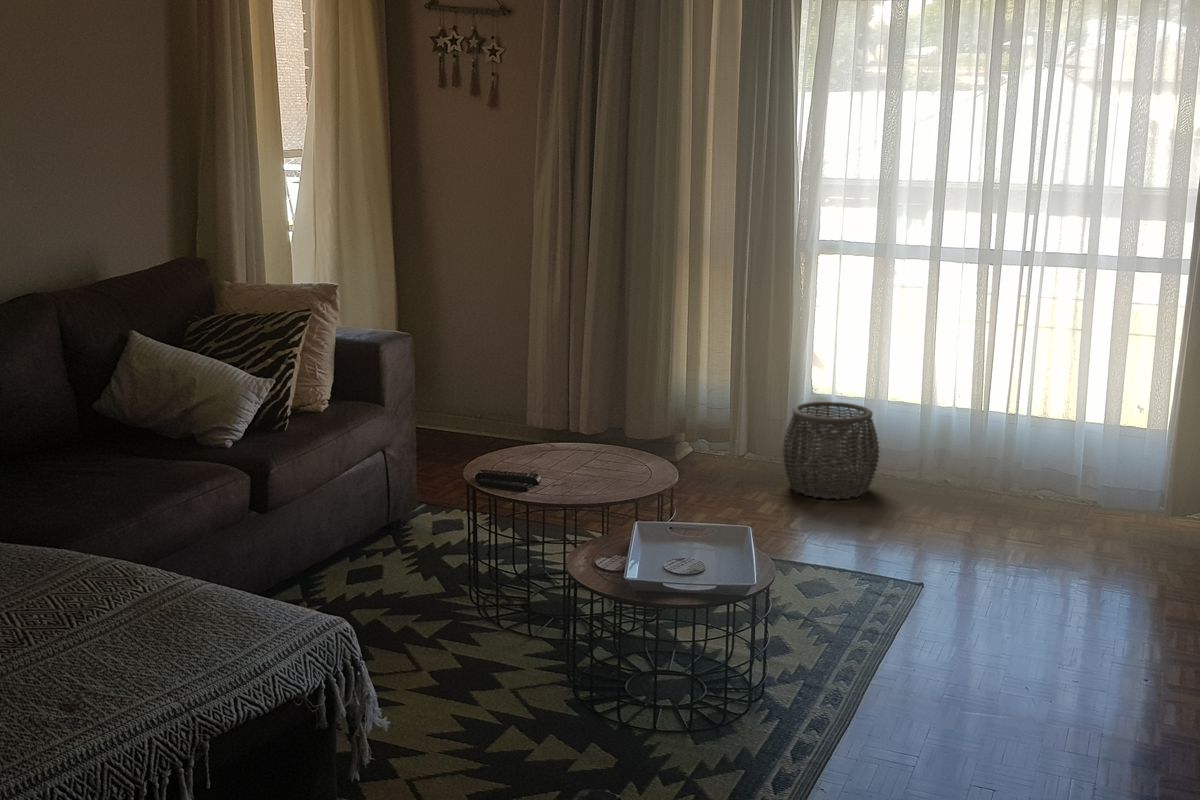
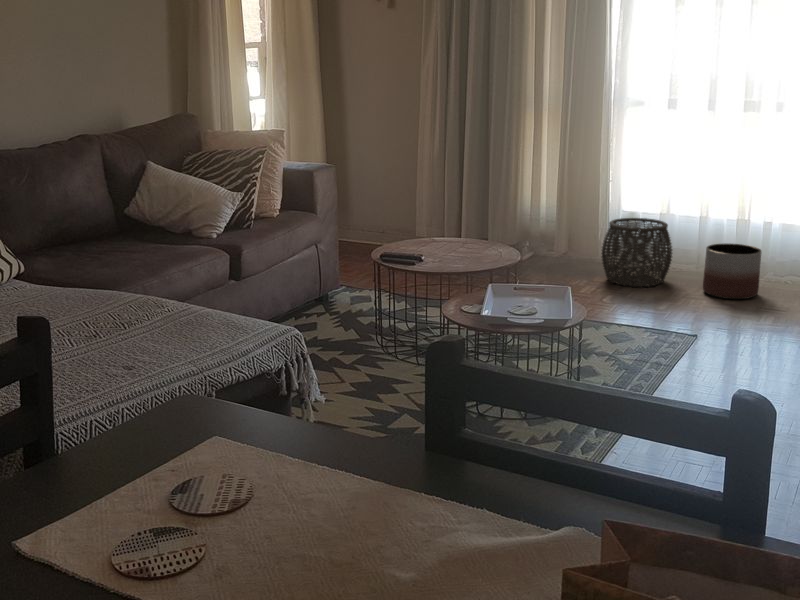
planter: none [922,439,1001,517] -> present [703,243,762,299]

